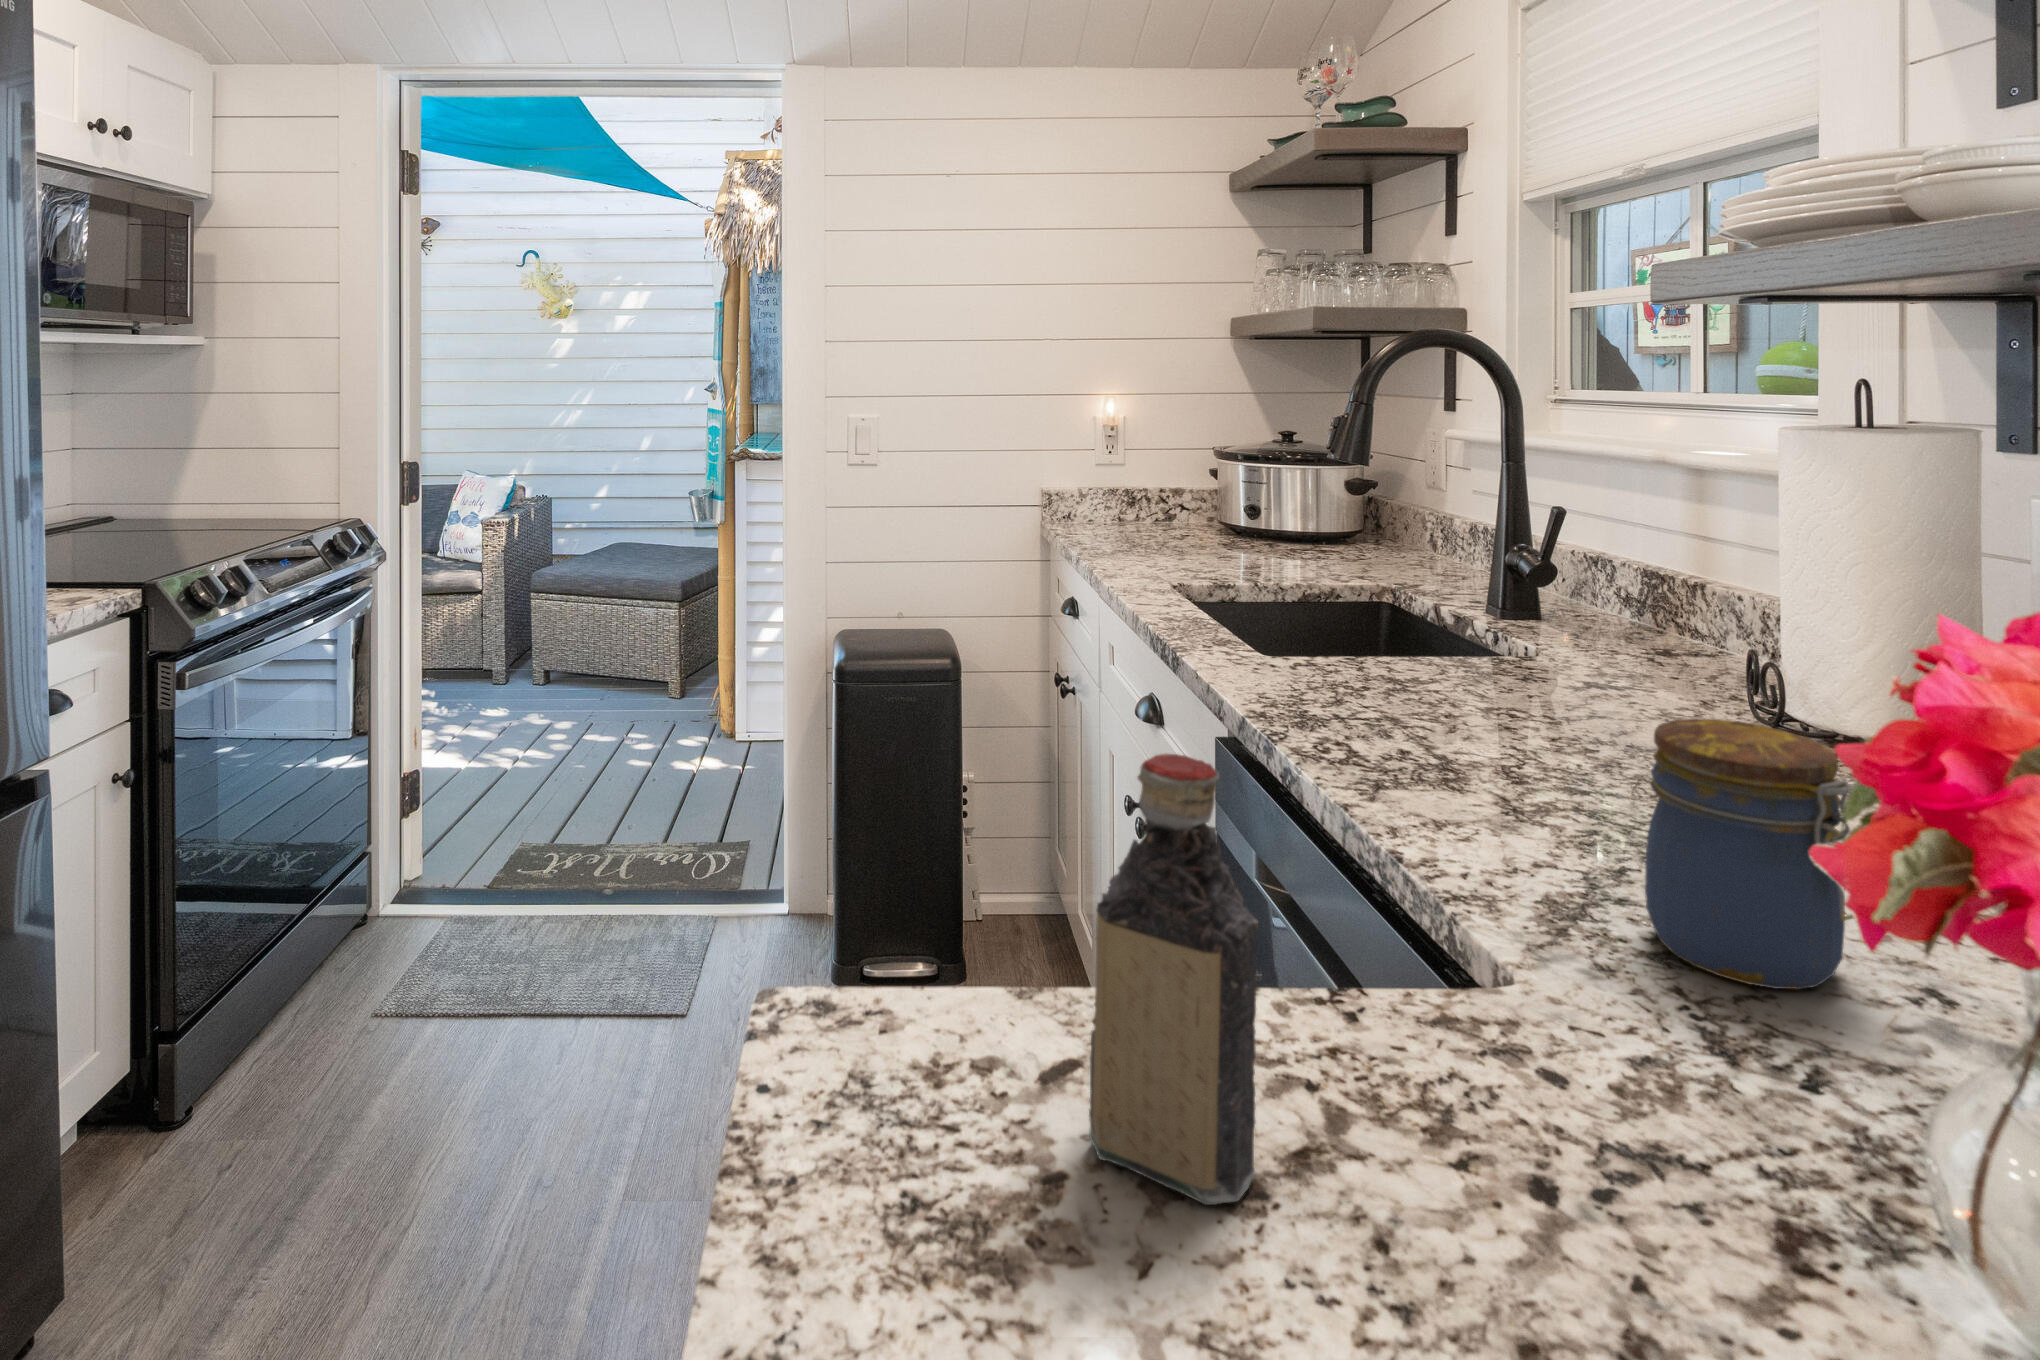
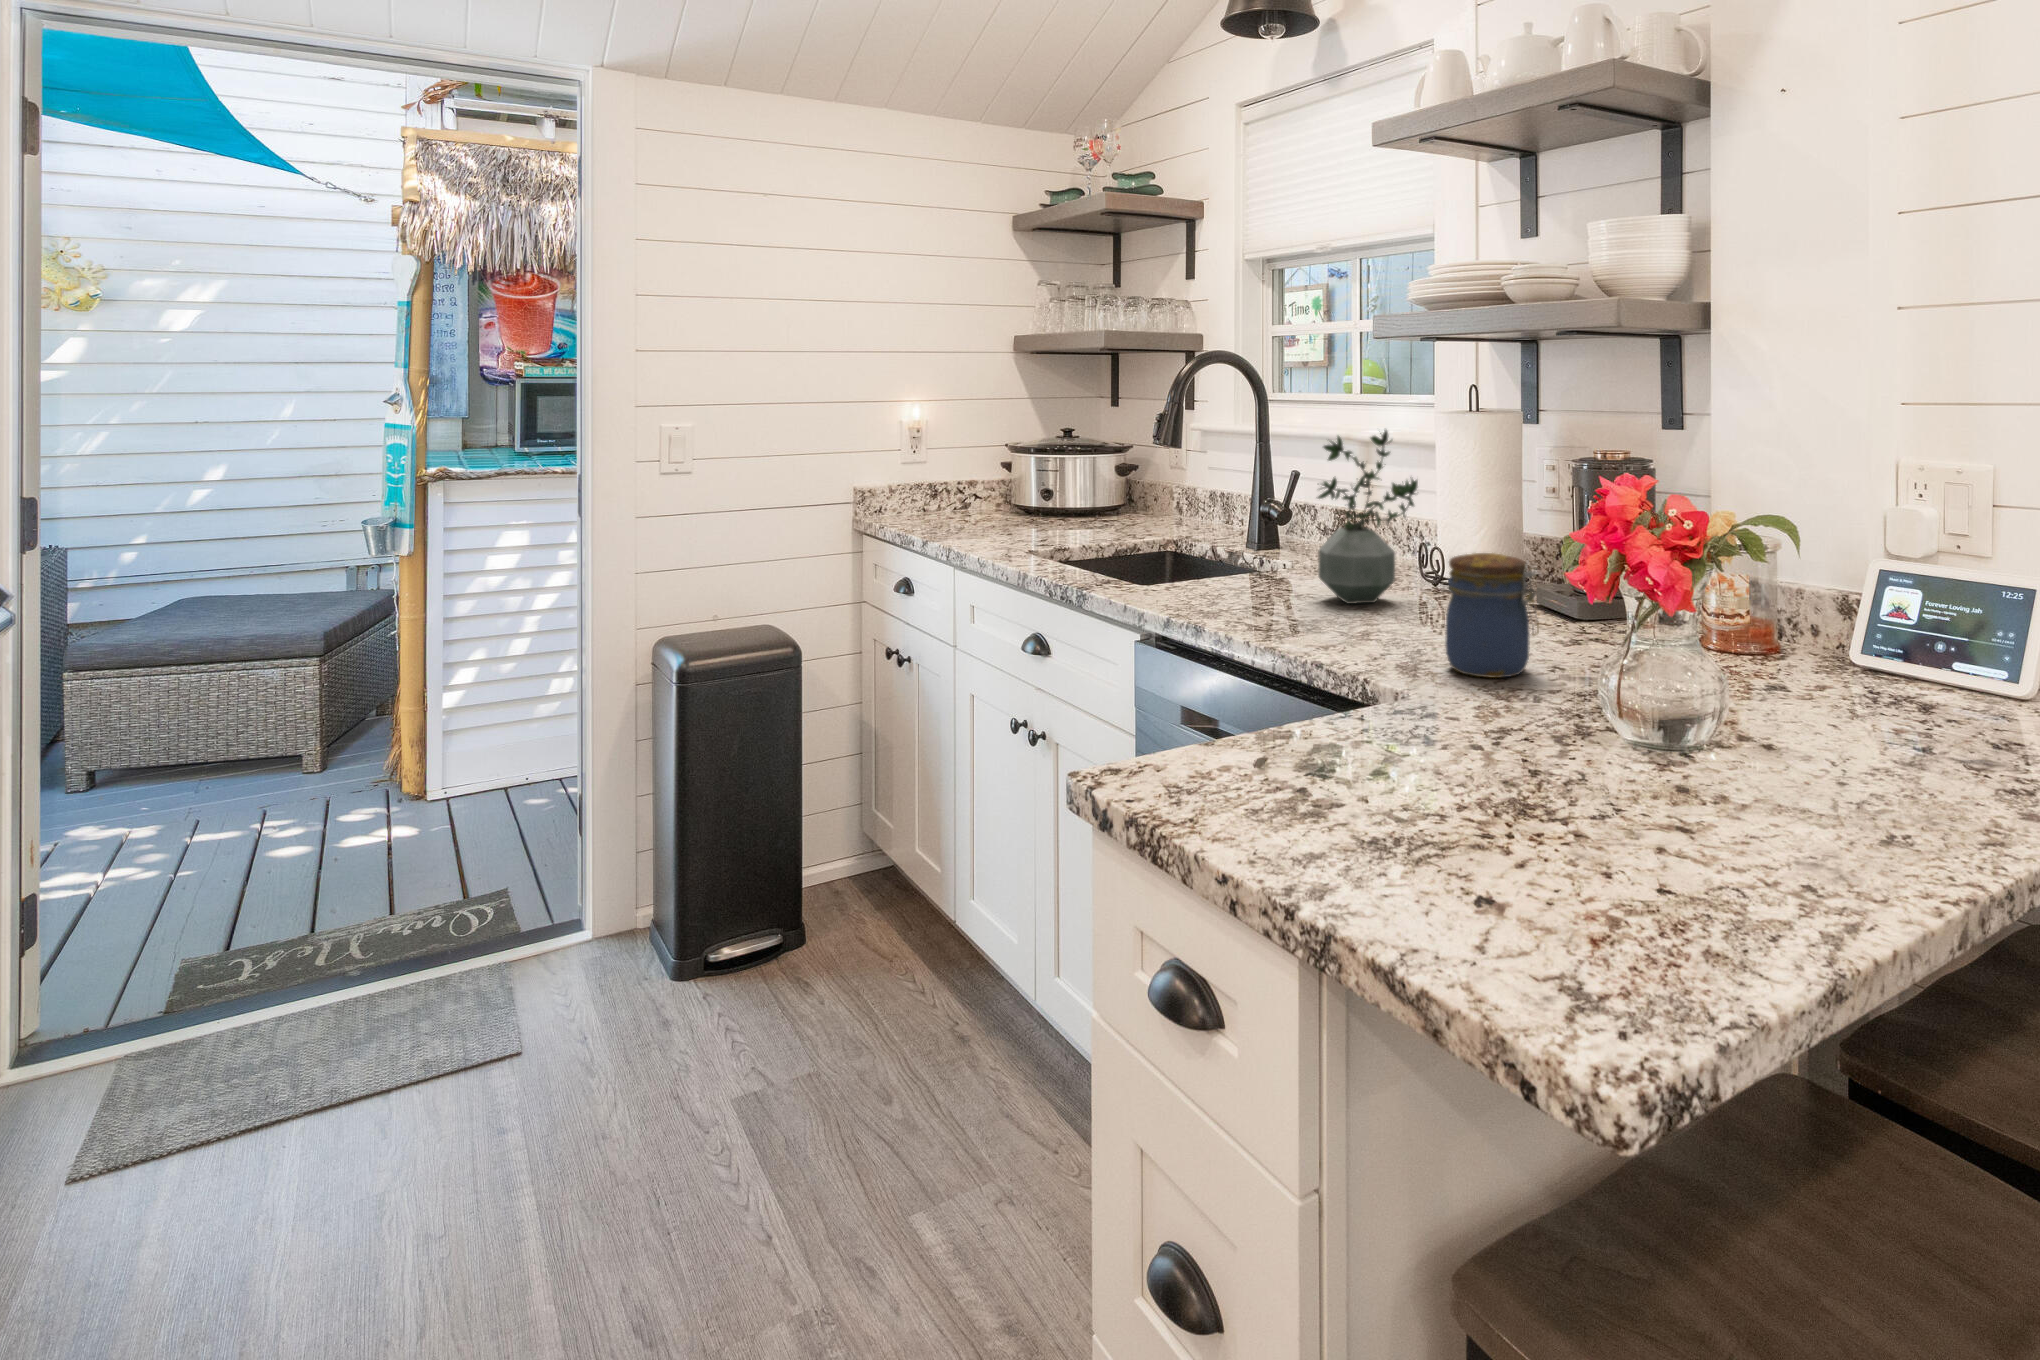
potted plant: none [1517,456,1729,746] -> present [1318,430,1418,604]
bottle: present [1089,754,1258,1205] -> none [1298,567,1380,781]

